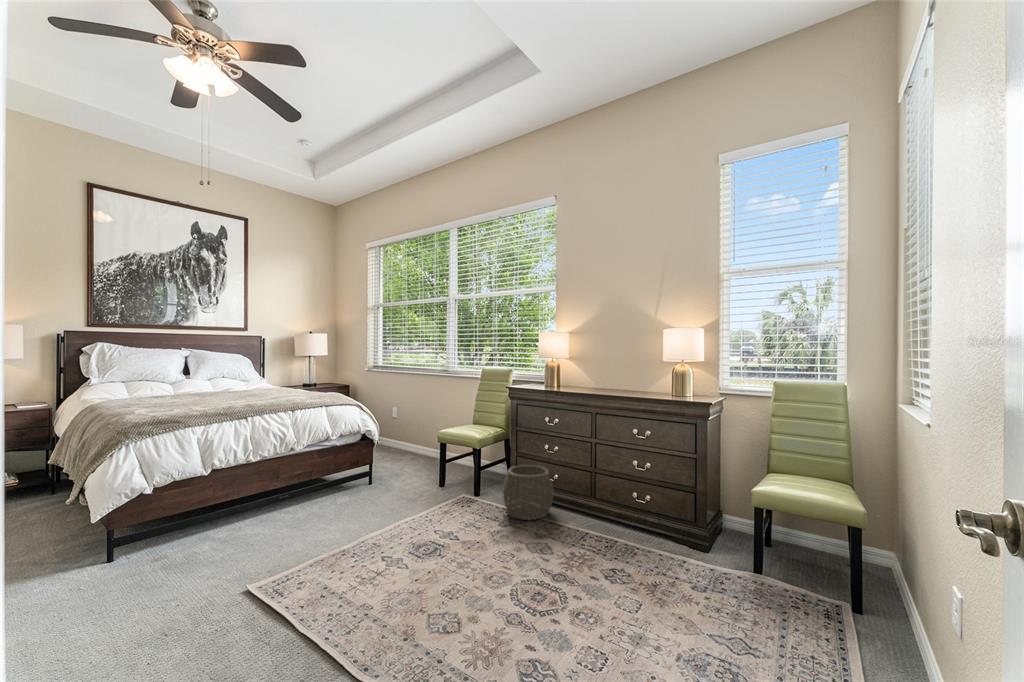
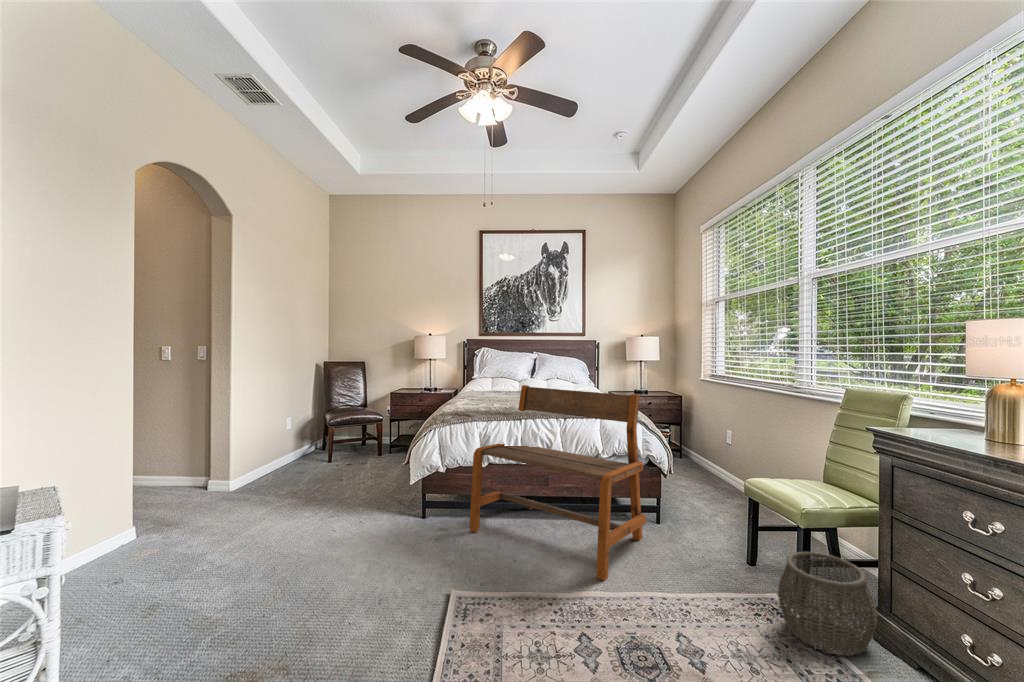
bench: none [203,378,389,549] -> present [469,385,646,581]

